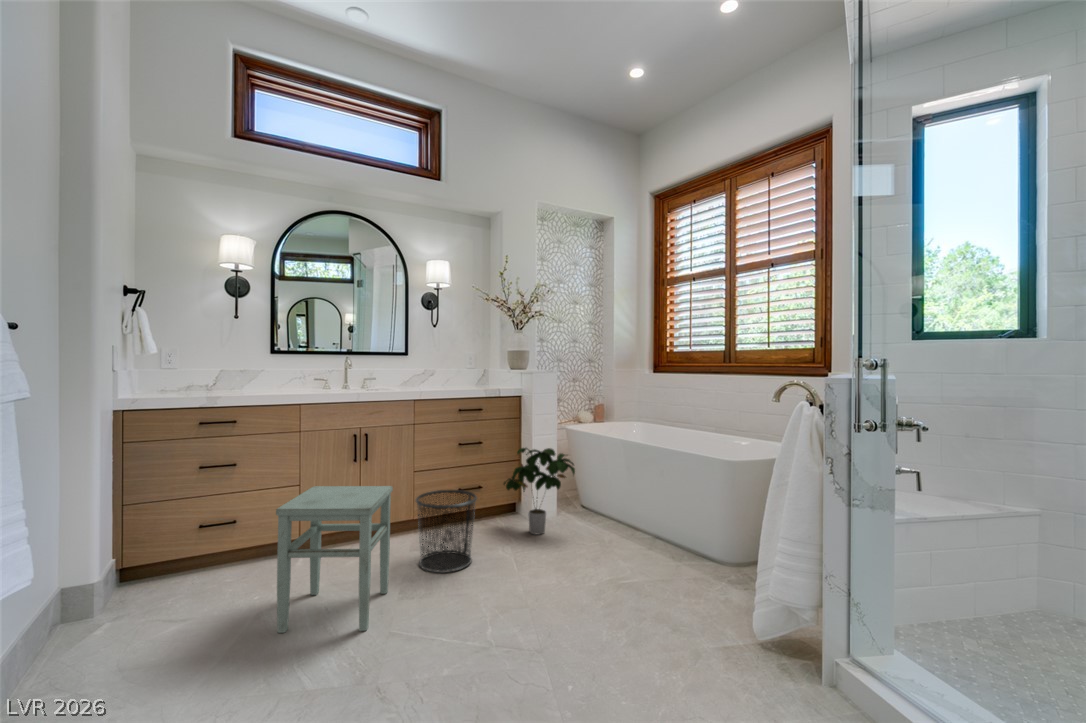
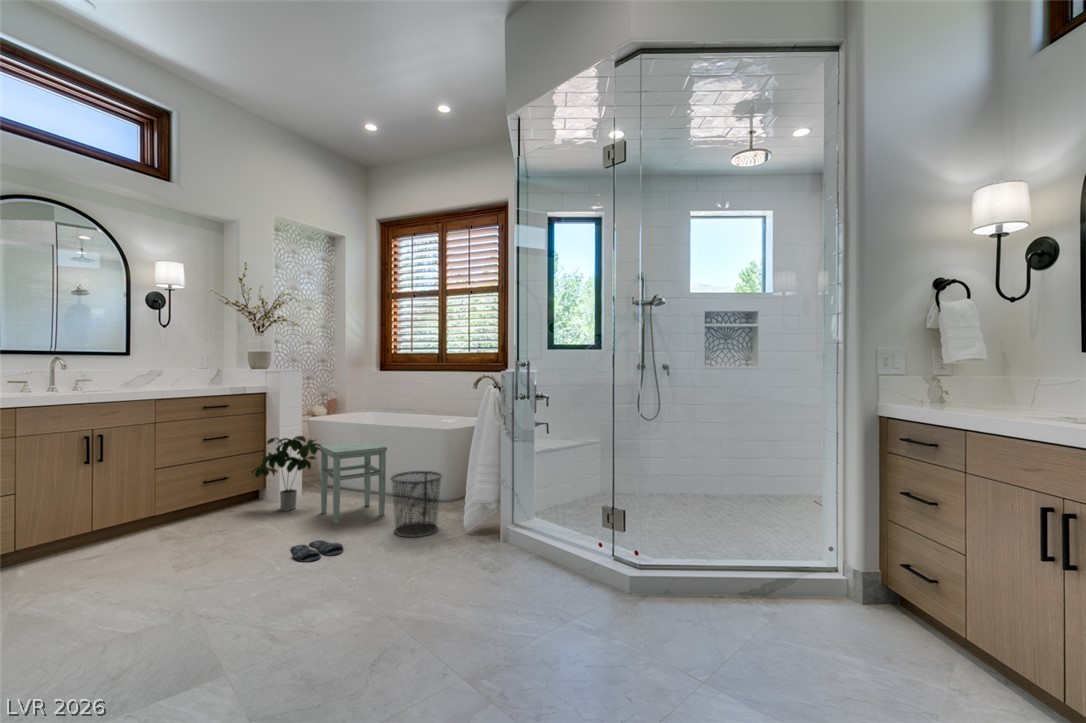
stool: present [276,486,393,633] -> present [320,441,387,524]
waste bin: present [416,490,477,573] -> present [391,471,442,537]
slippers: none [508,596,571,635] -> present [291,540,343,562]

